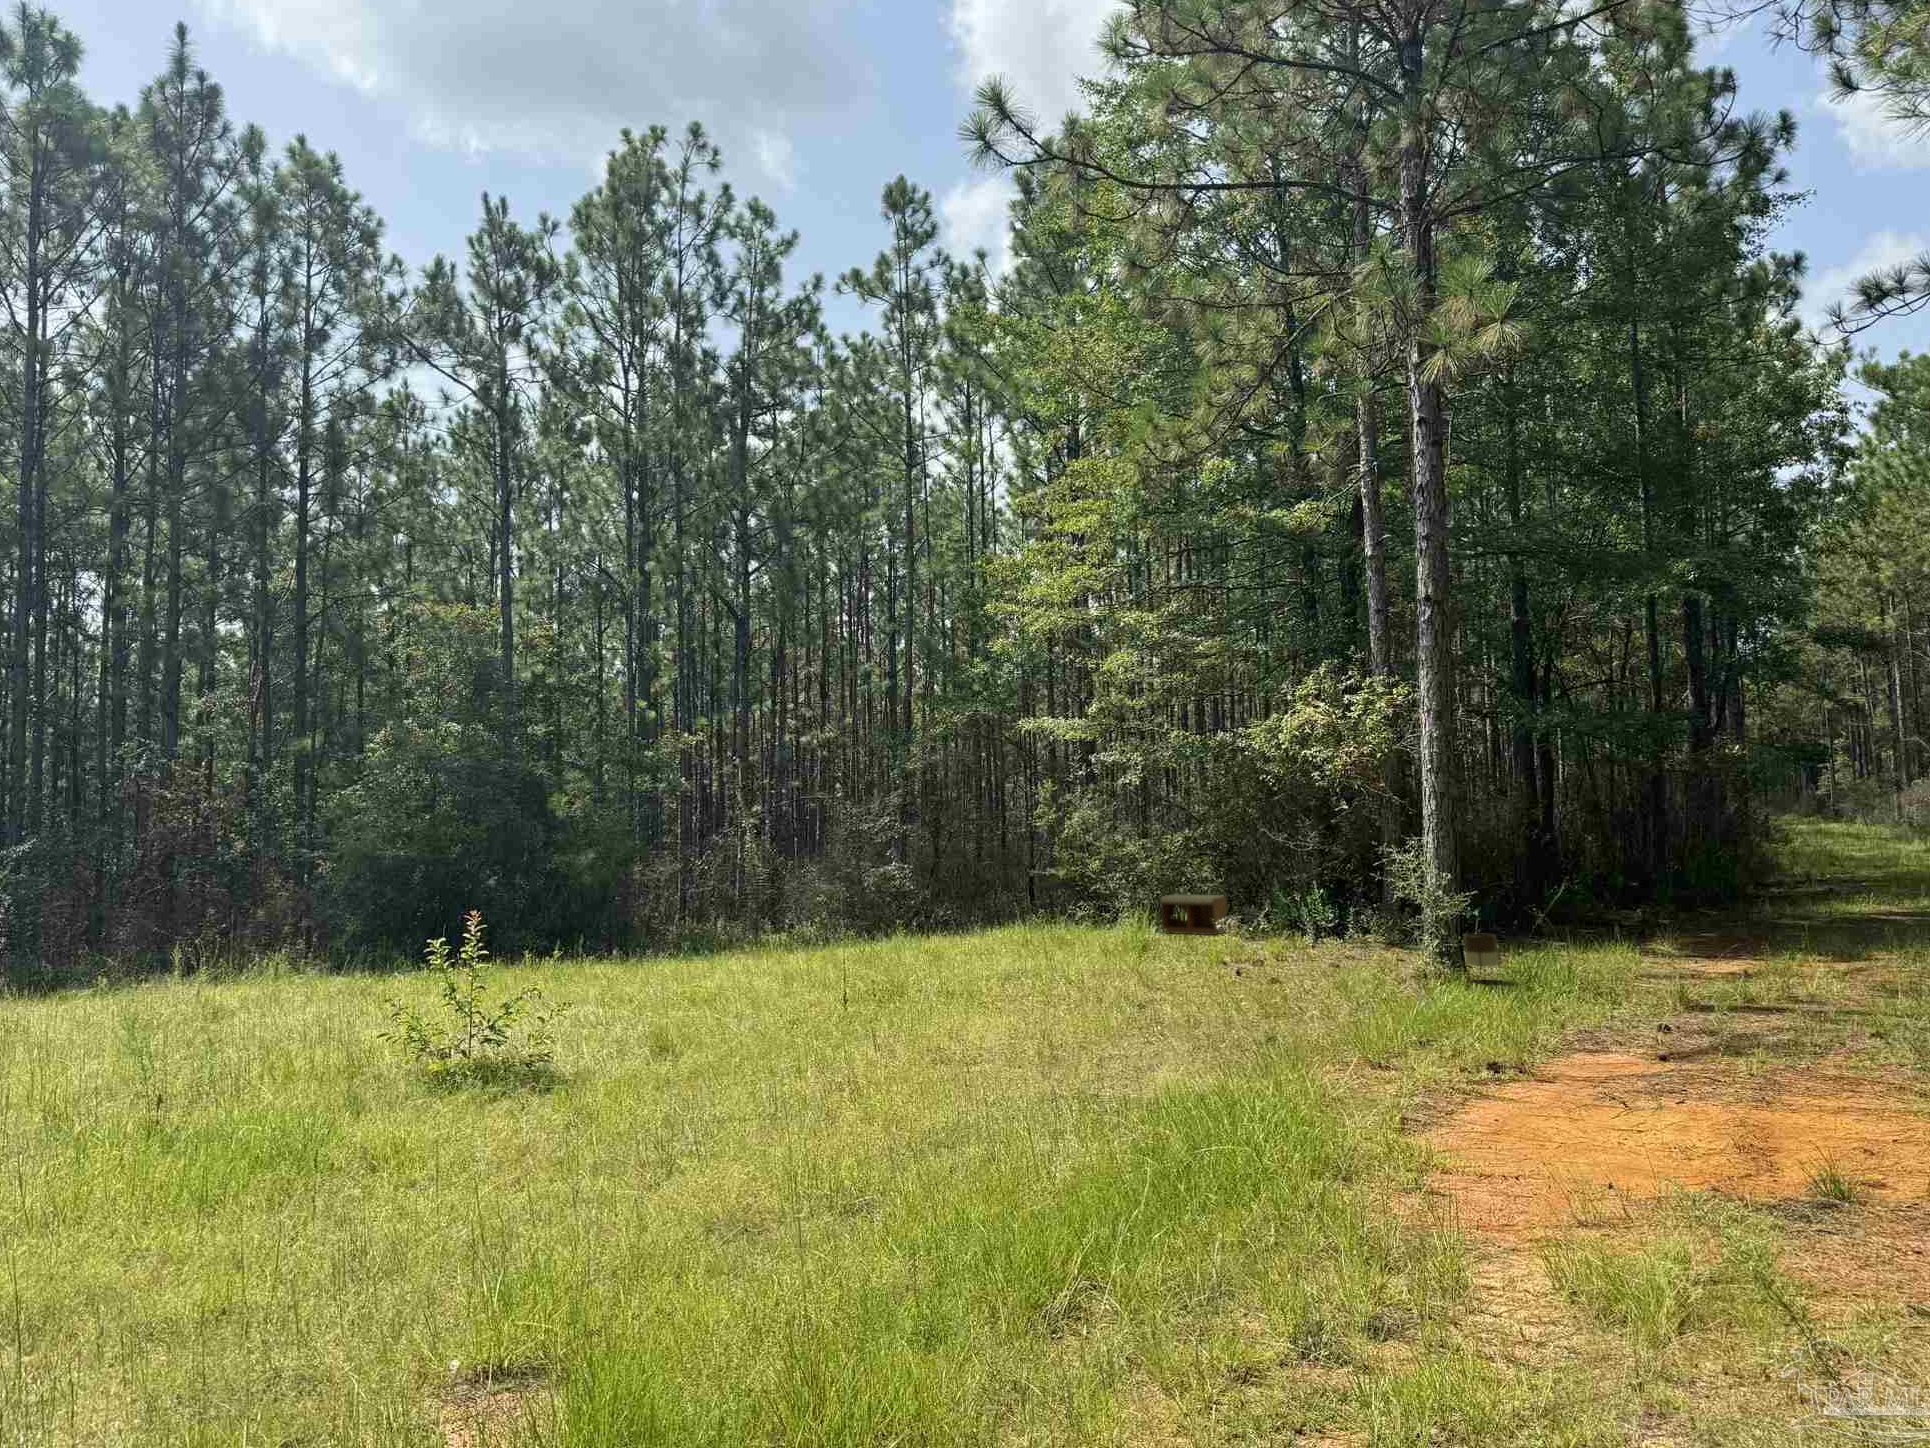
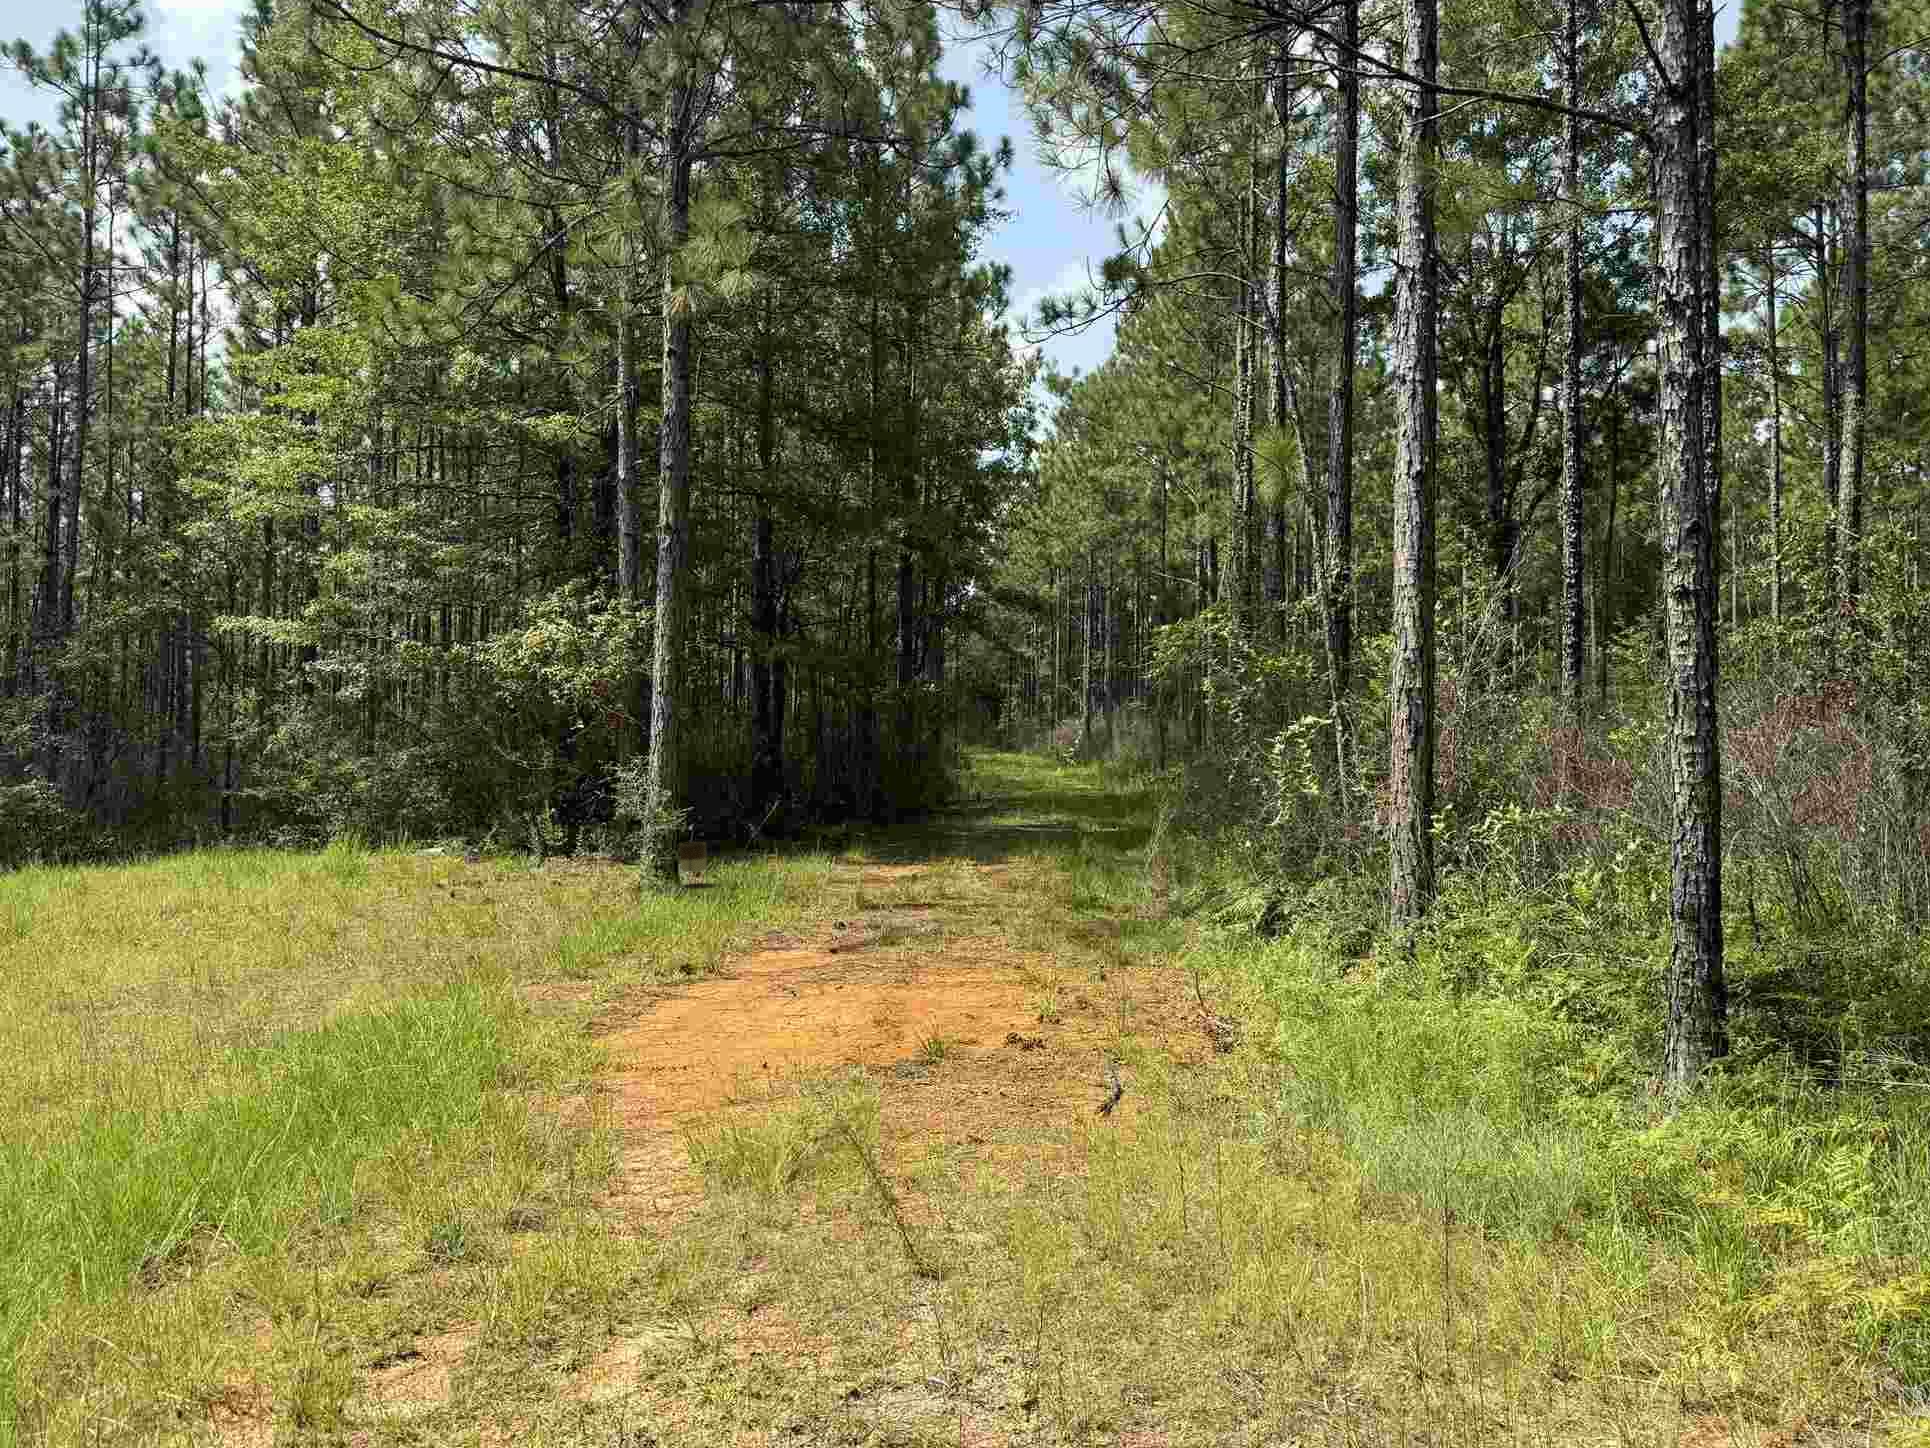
bench: present [1160,894,1227,935] -> none [380,813,459,855]

